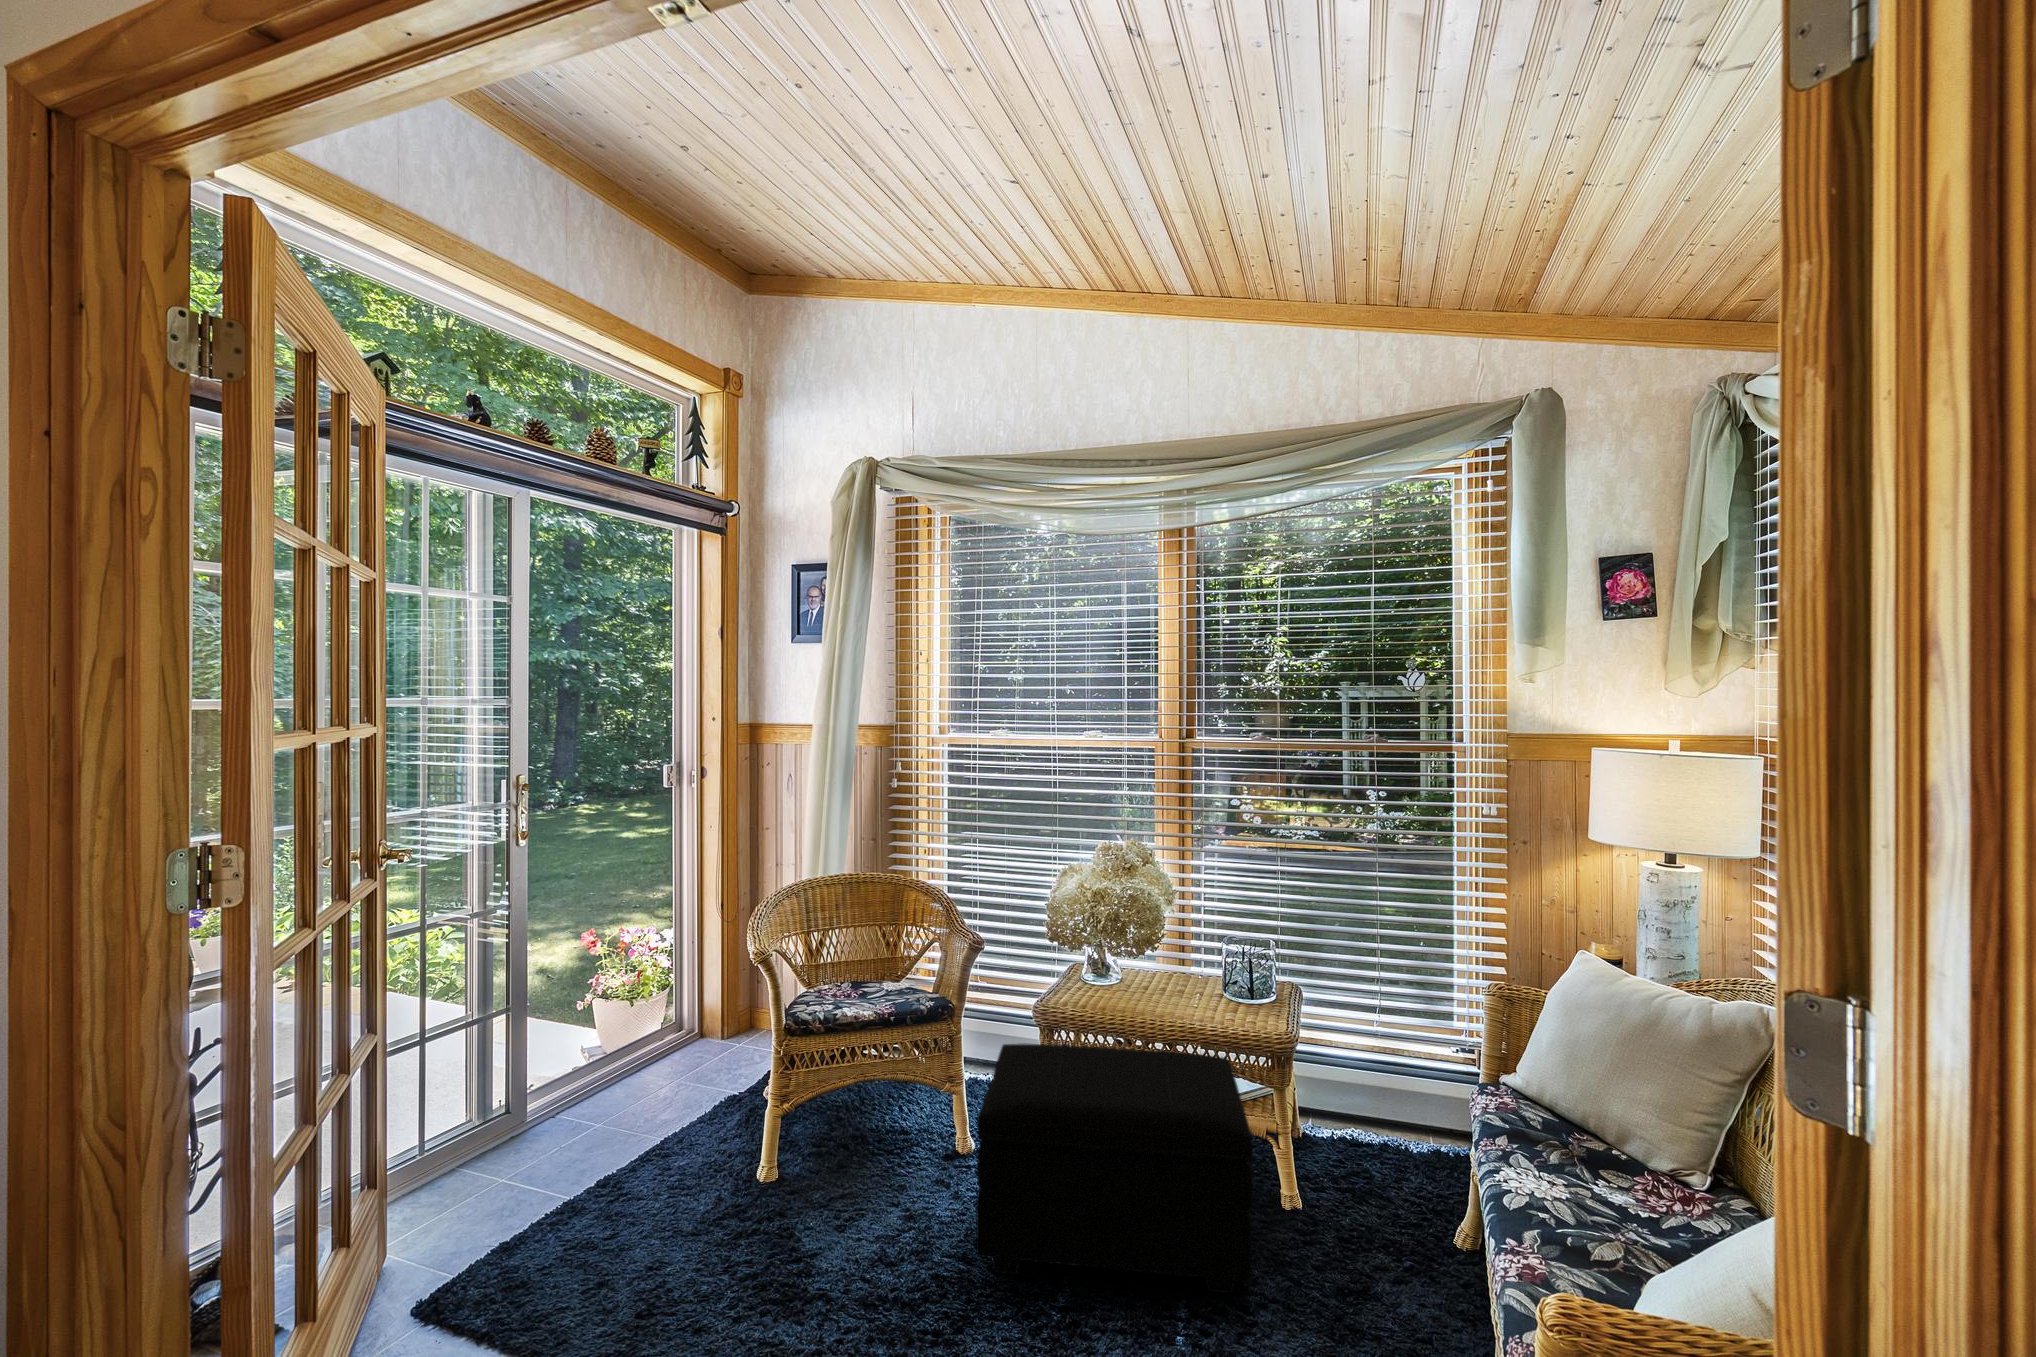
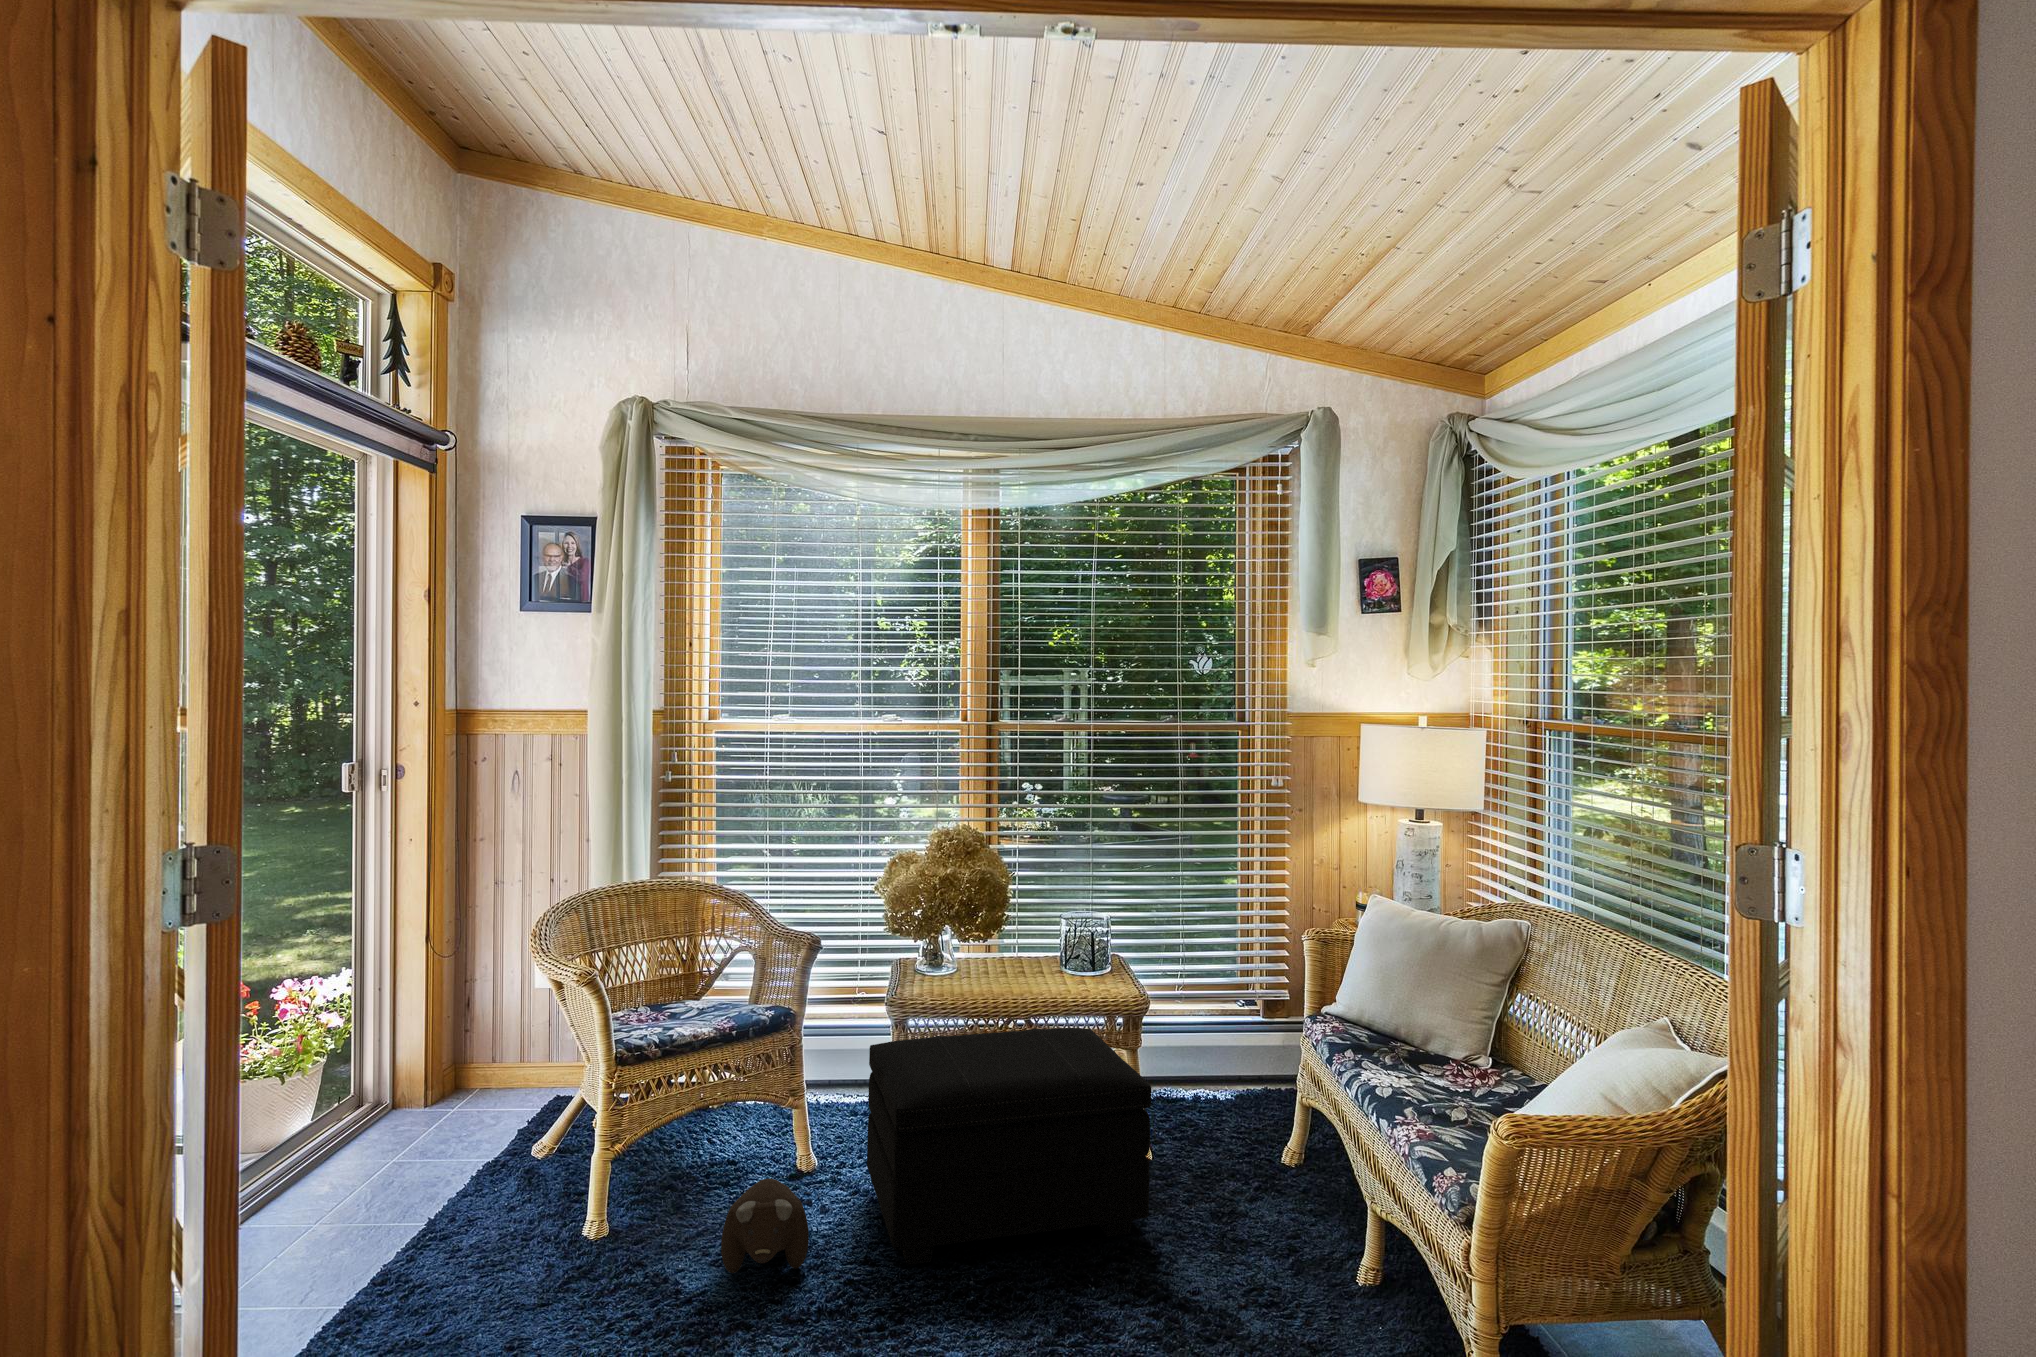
plush toy: none [836,1158,917,1250] -> present [721,1178,809,1273]

